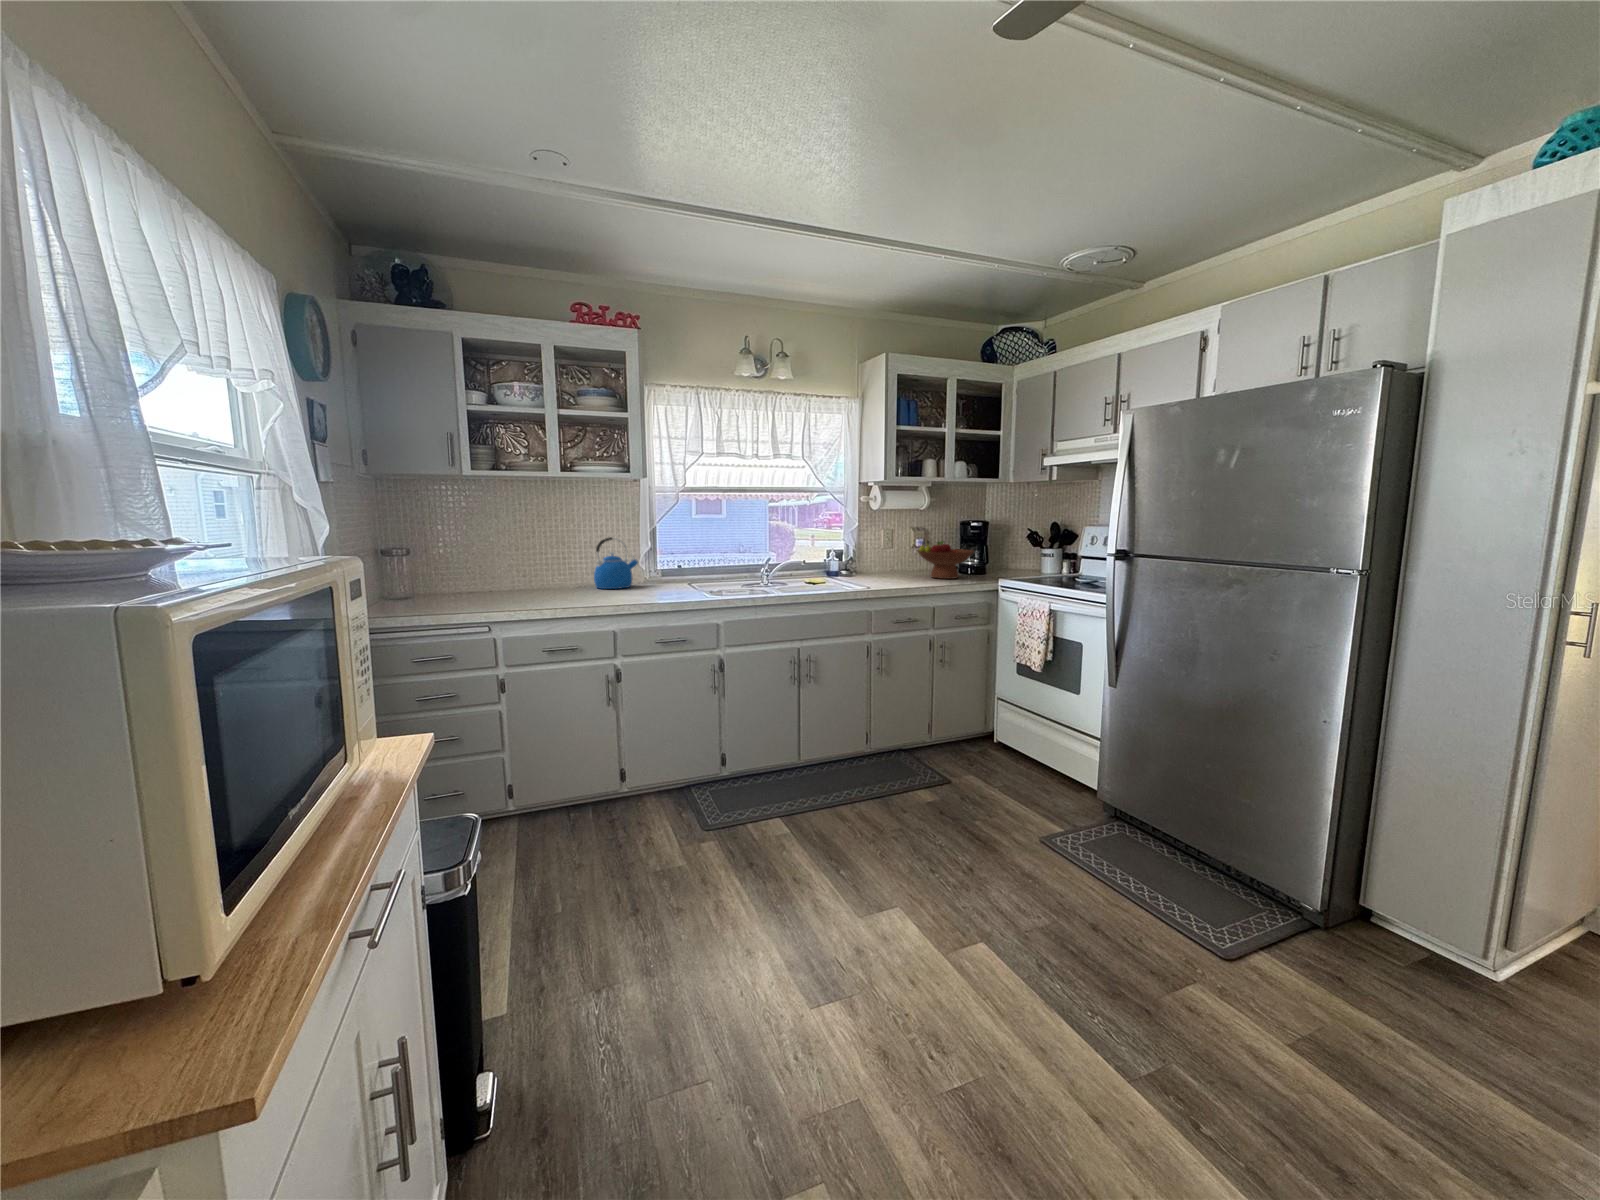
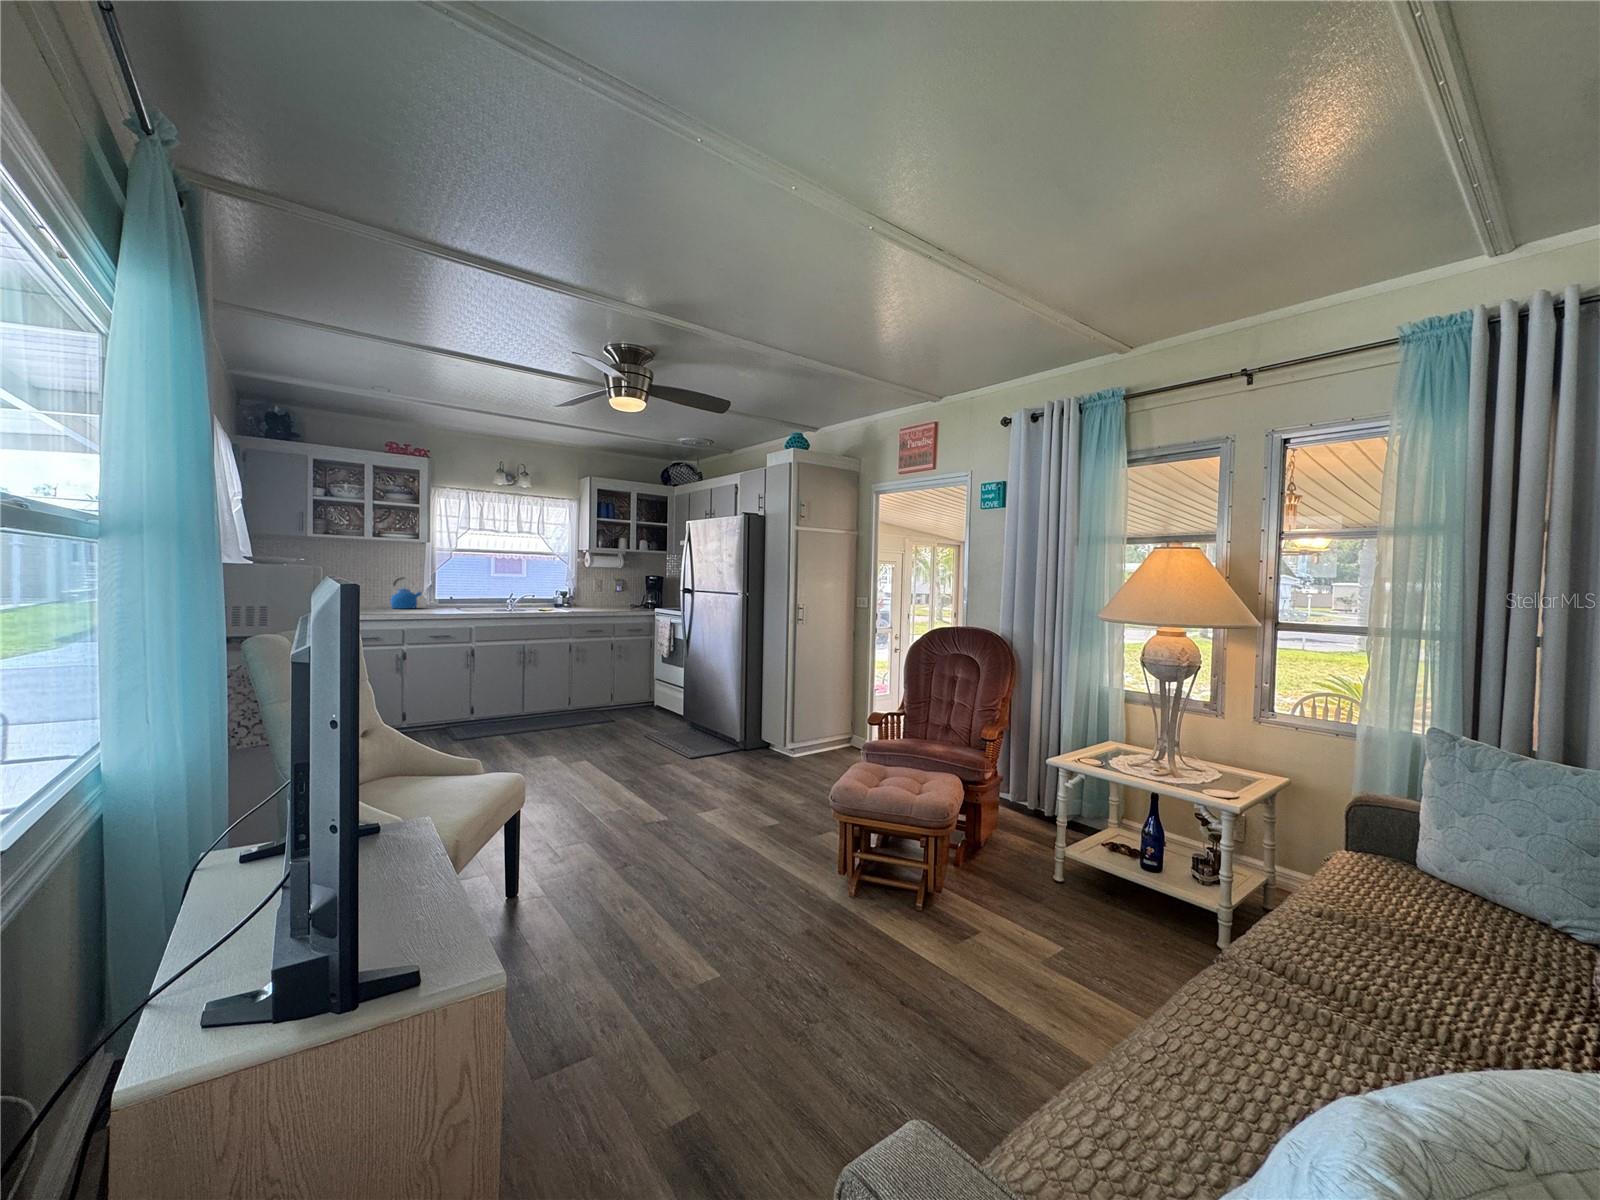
fruit bowl: present [918,541,973,579] -> none [611,586,645,609]

